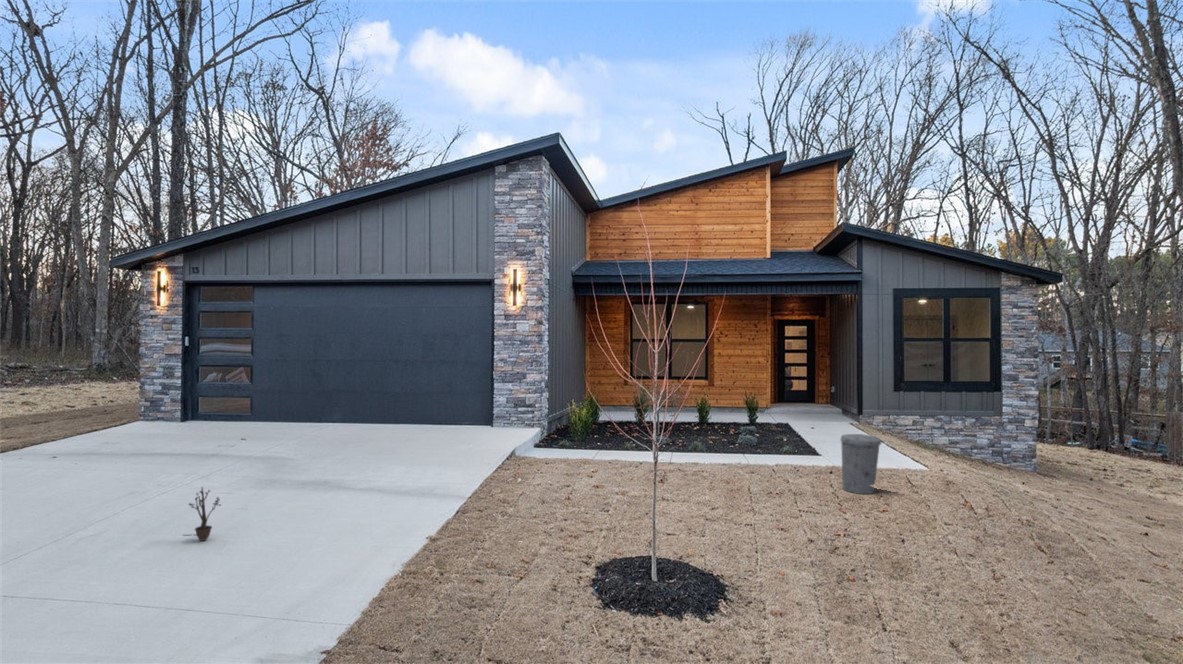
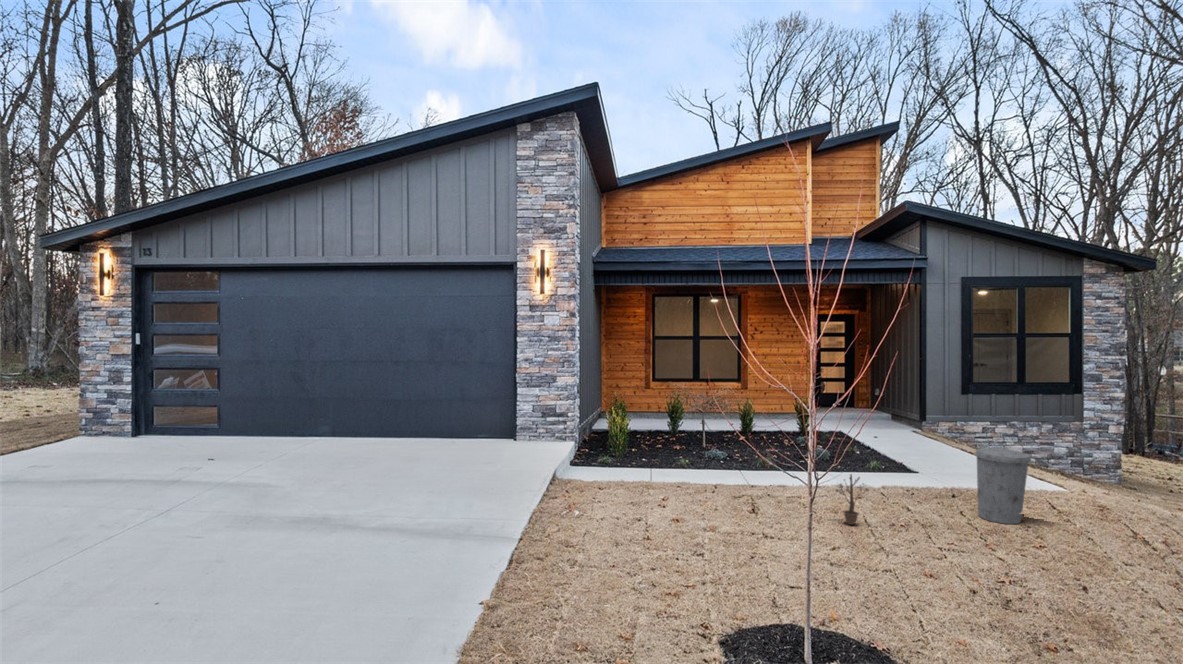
decorative plant: present [184,488,220,541] -> present [830,474,868,525]

